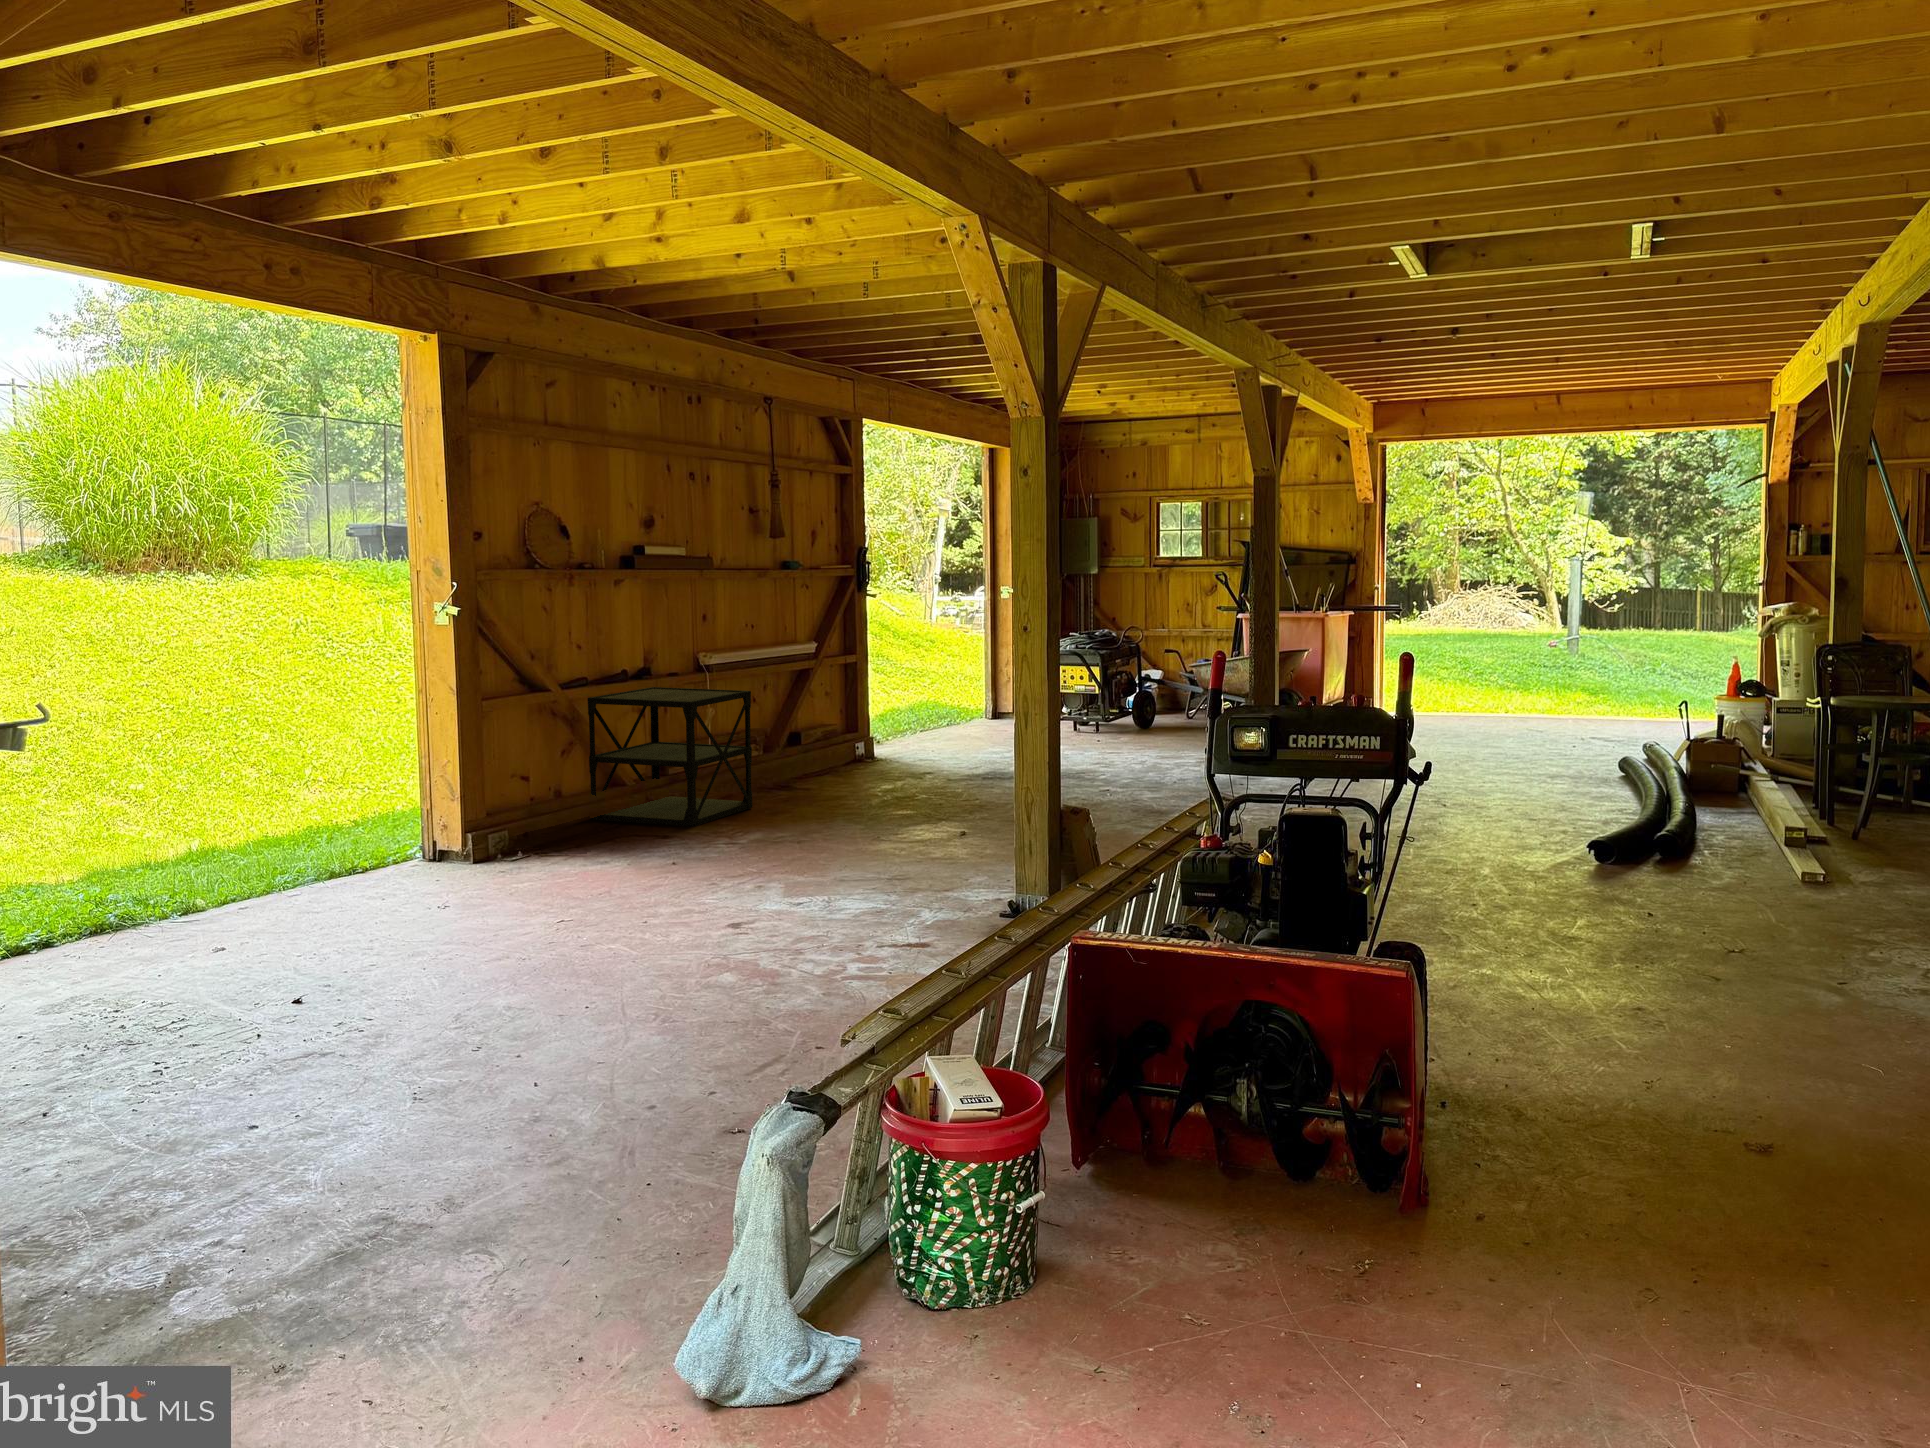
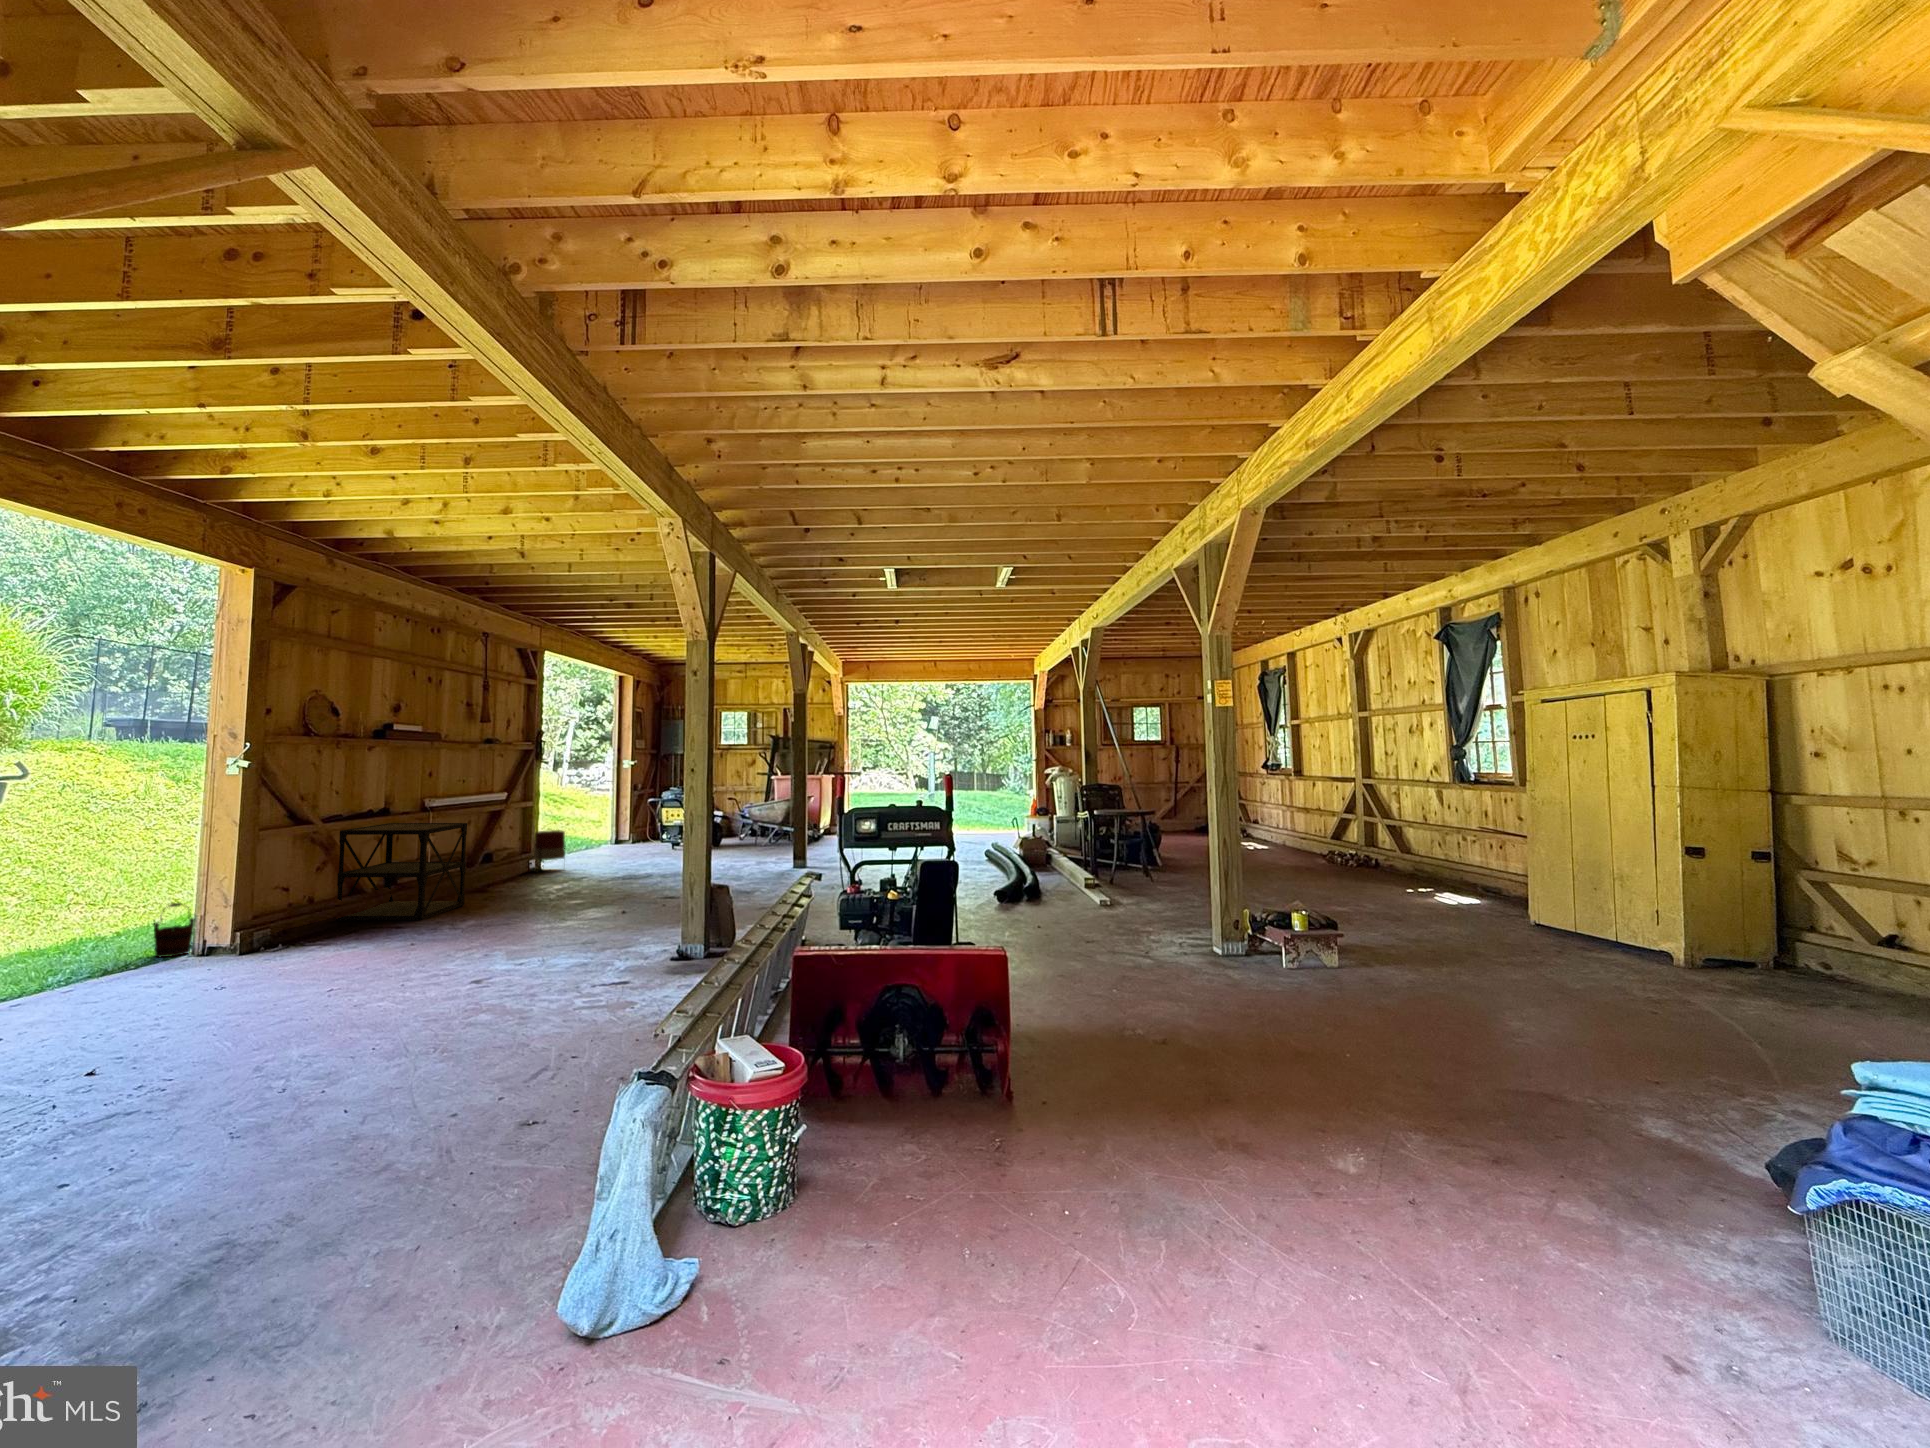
planter: none [861,698,904,760] -> present [534,830,565,861]
wooden bucket: none [377,789,423,857] -> present [154,903,195,957]

